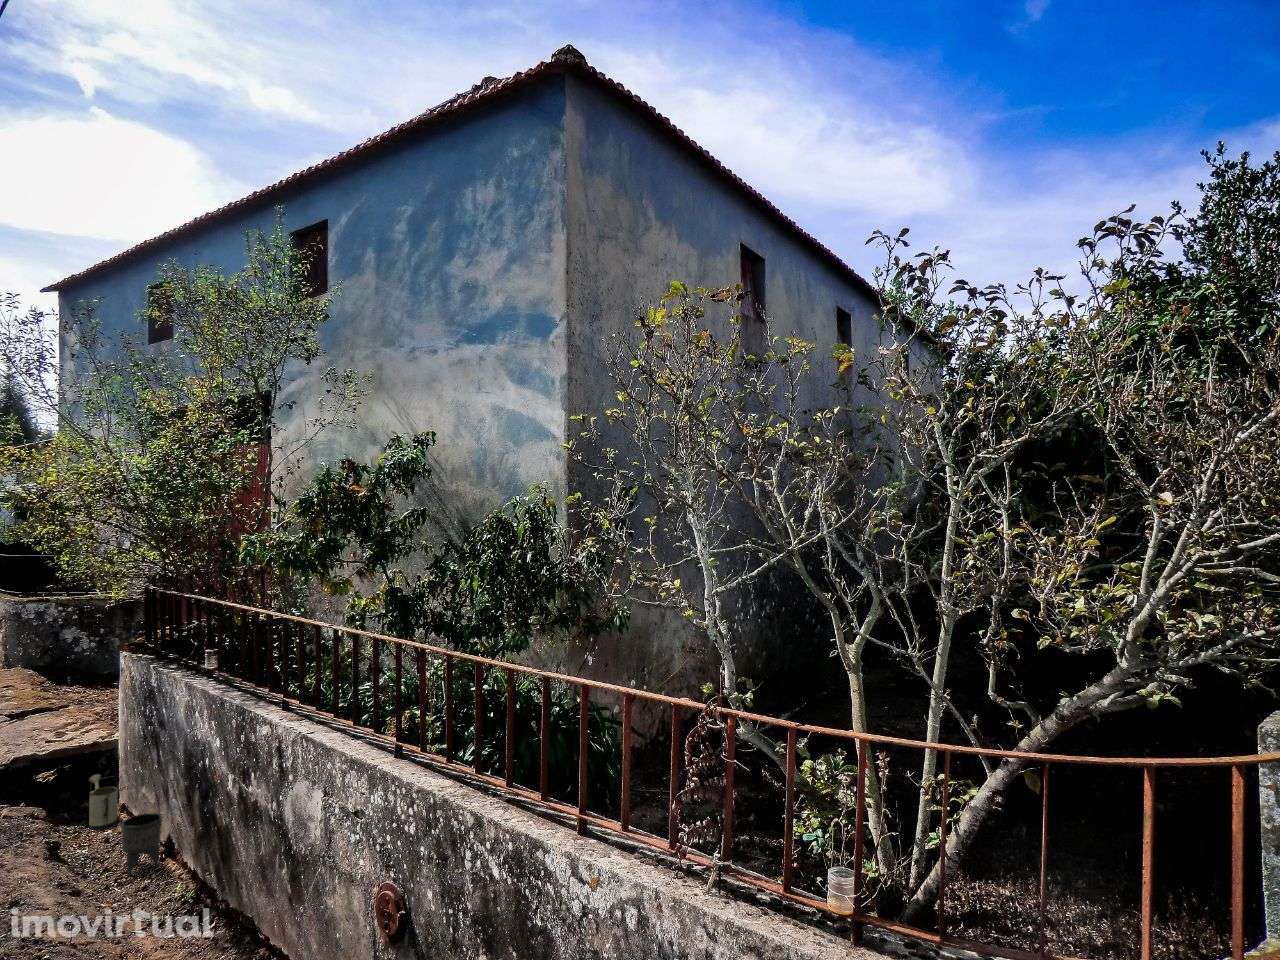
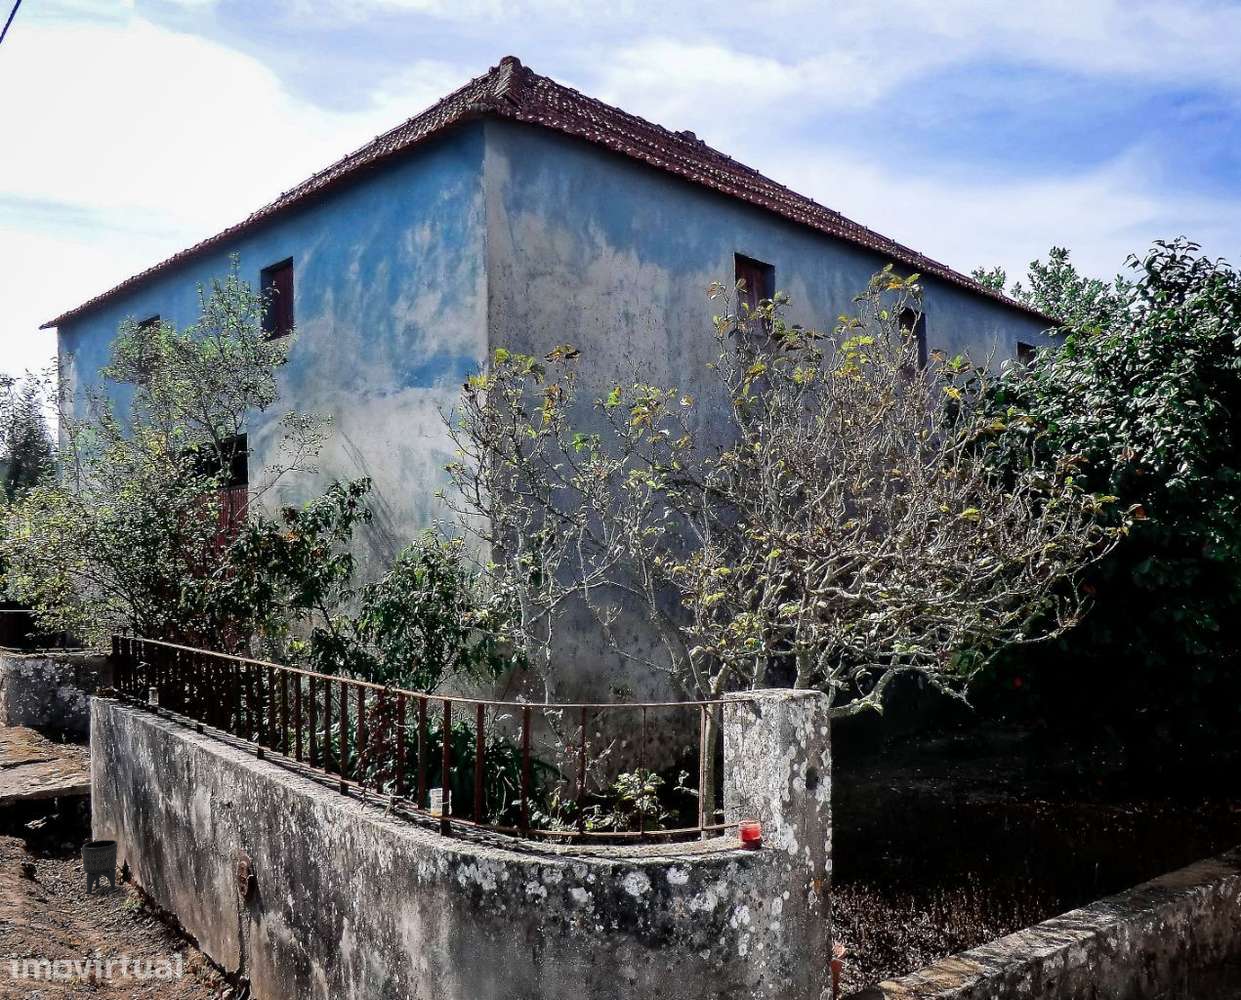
watering can: present [89,774,118,829] -> none [64,812,89,861]

